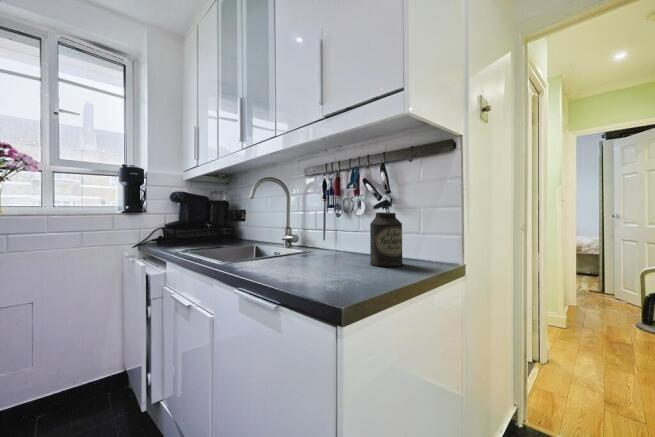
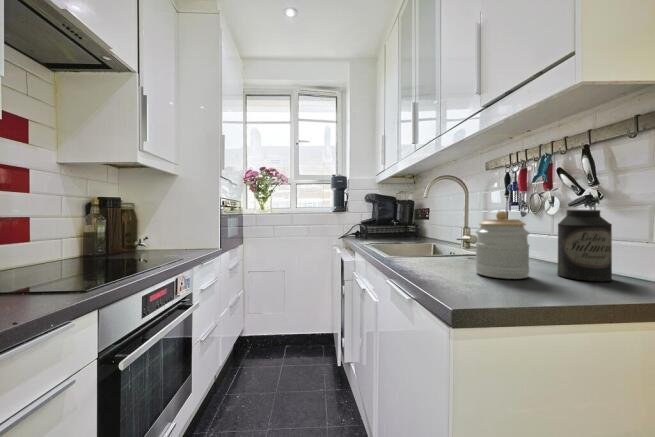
jar: none [315,213,356,272] -> present [476,211,530,279]

